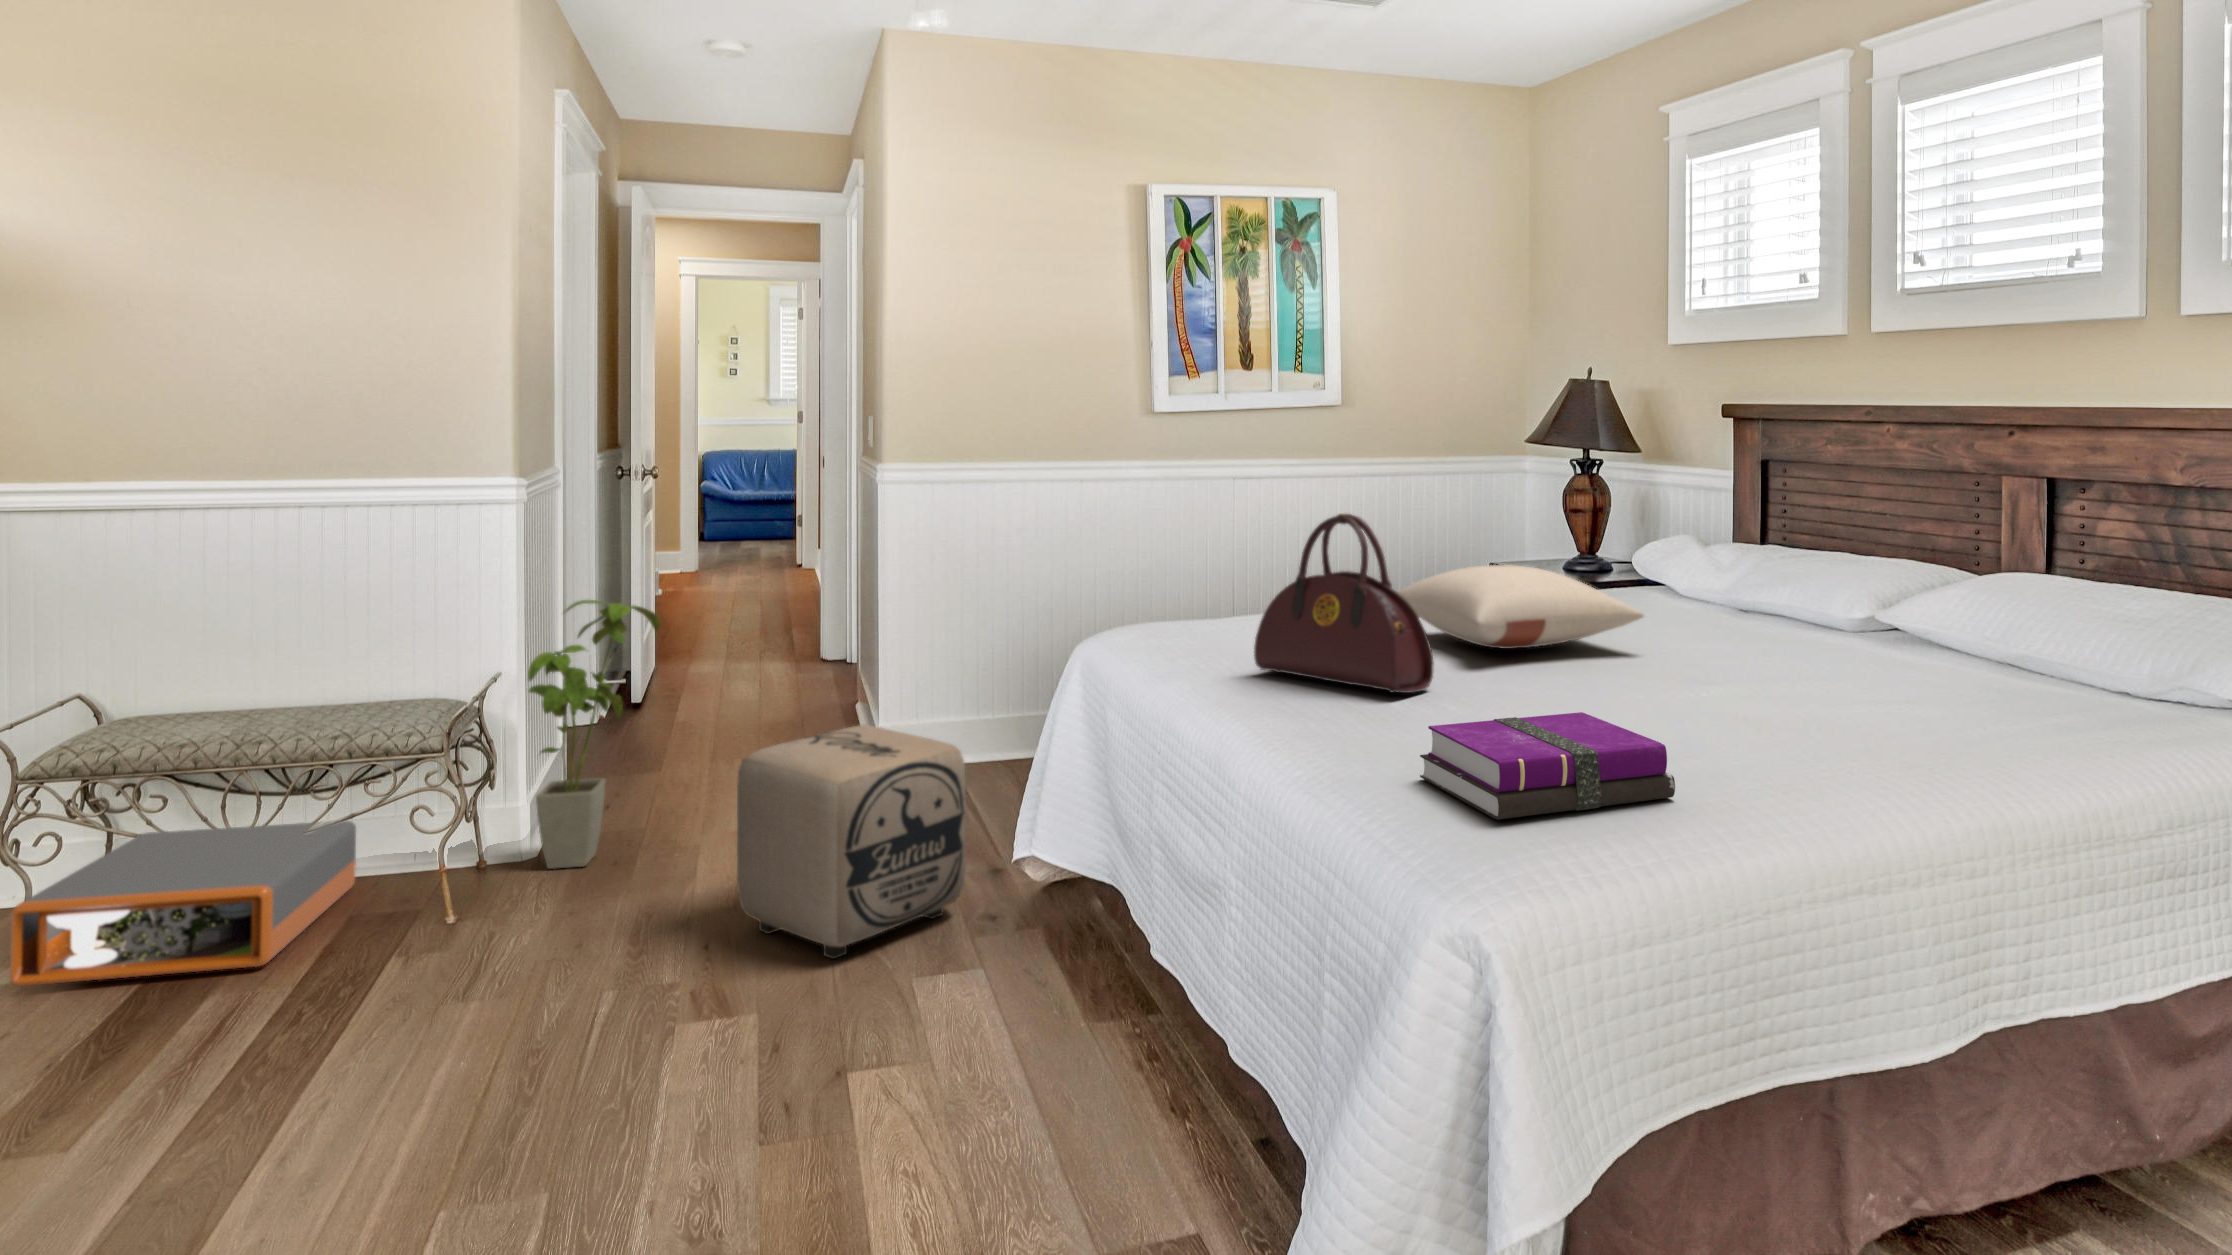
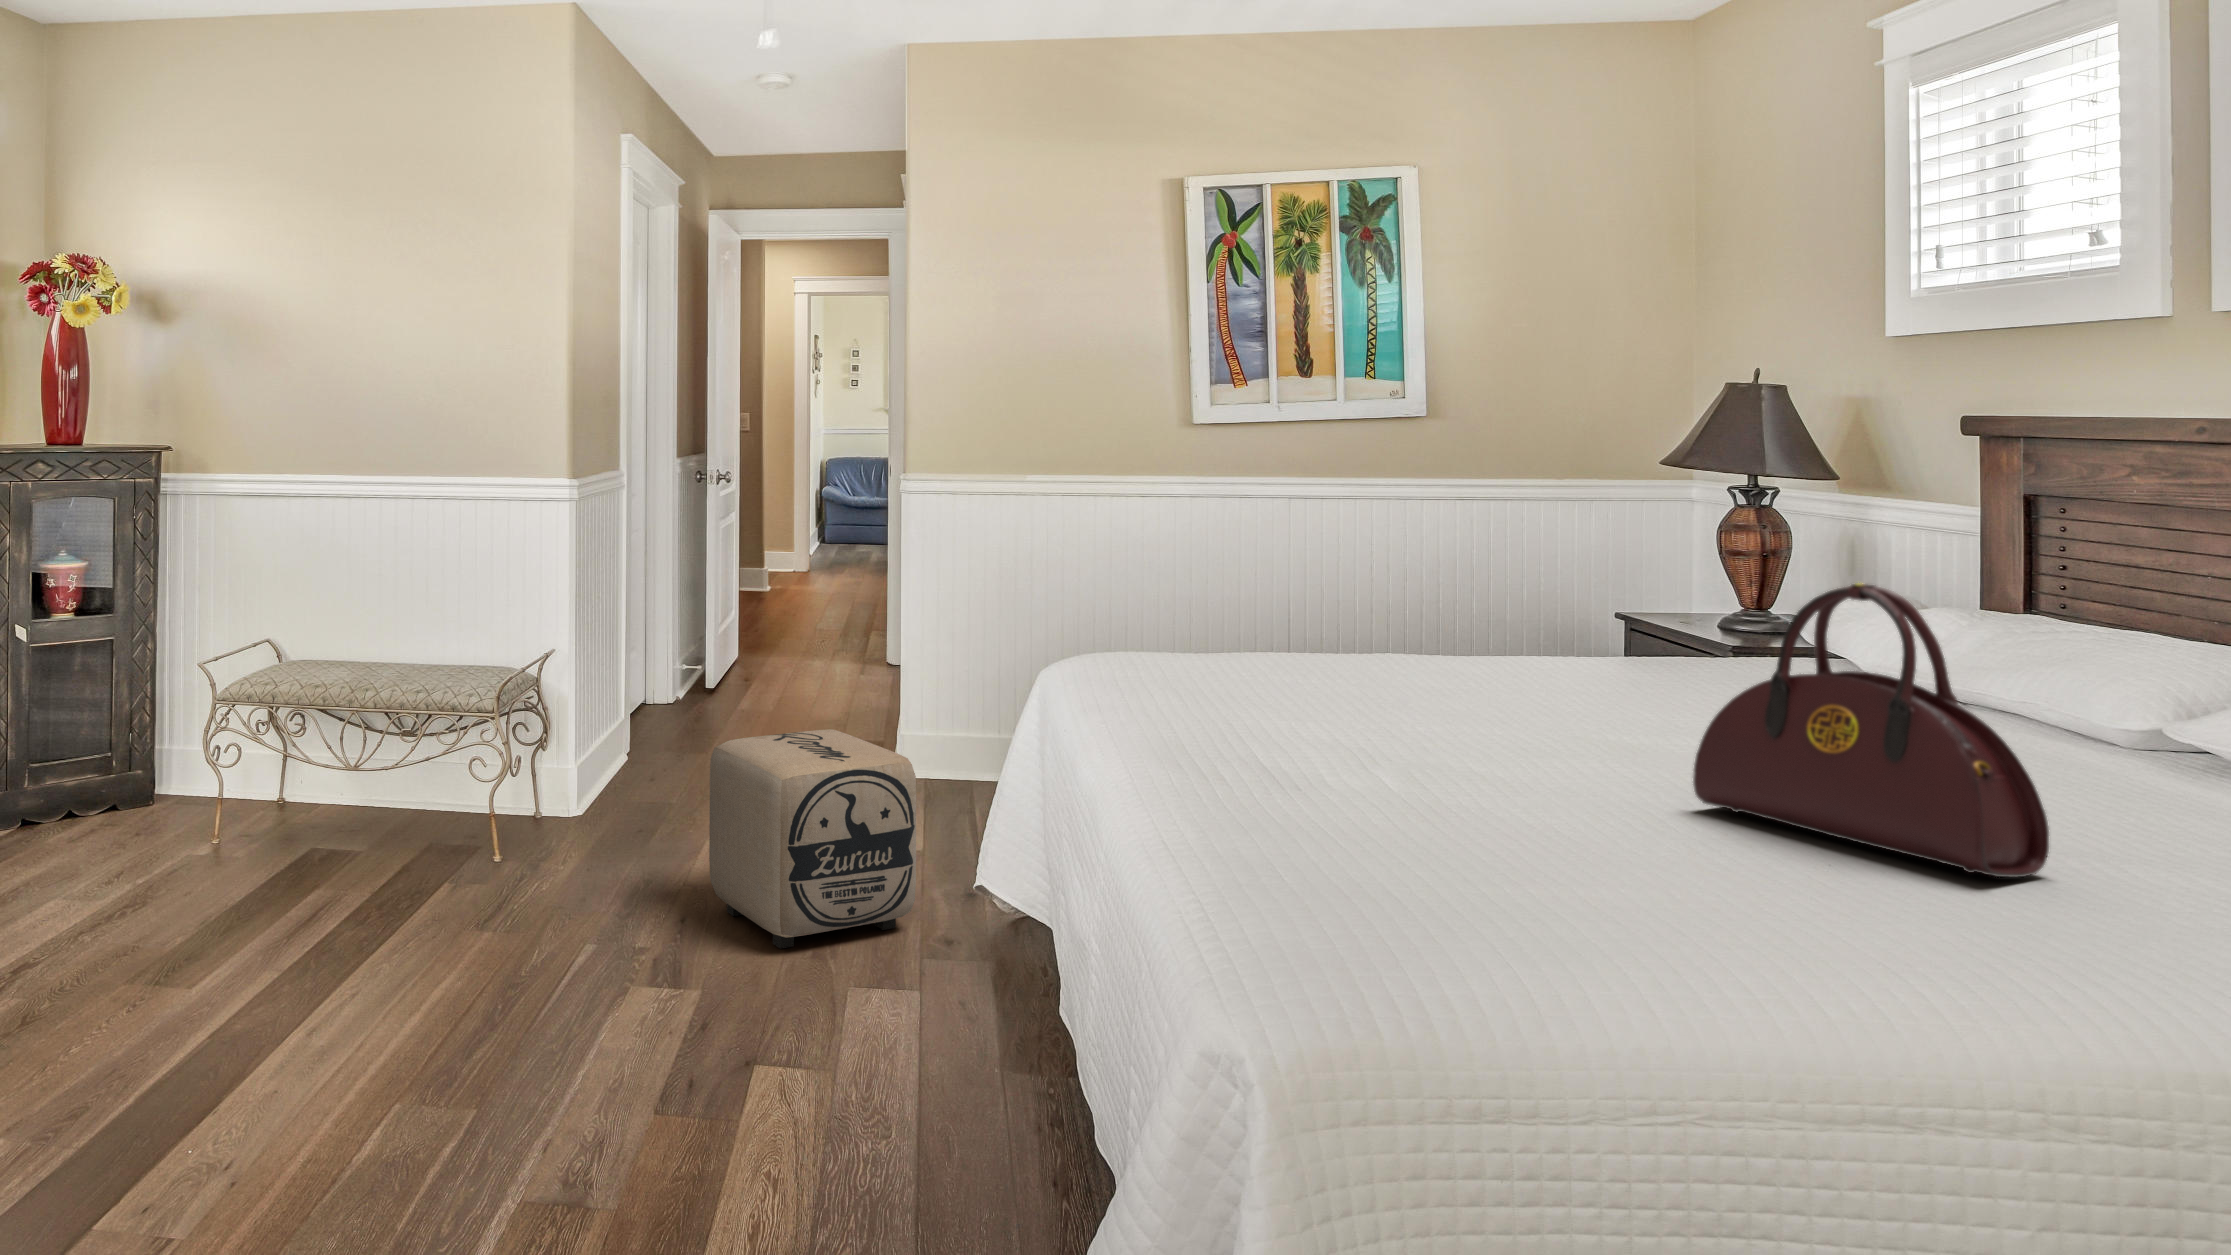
handbag: present [1254,513,1434,693] -> present [1693,583,2049,877]
pillow: present [1398,565,1644,649] -> none [1391,614,1714,715]
house plant: present [528,600,660,869] -> none [563,591,675,832]
notebook: present [1420,712,1675,820] -> none [1264,776,1568,896]
storage box: present [10,821,356,986] -> none [207,754,440,871]

